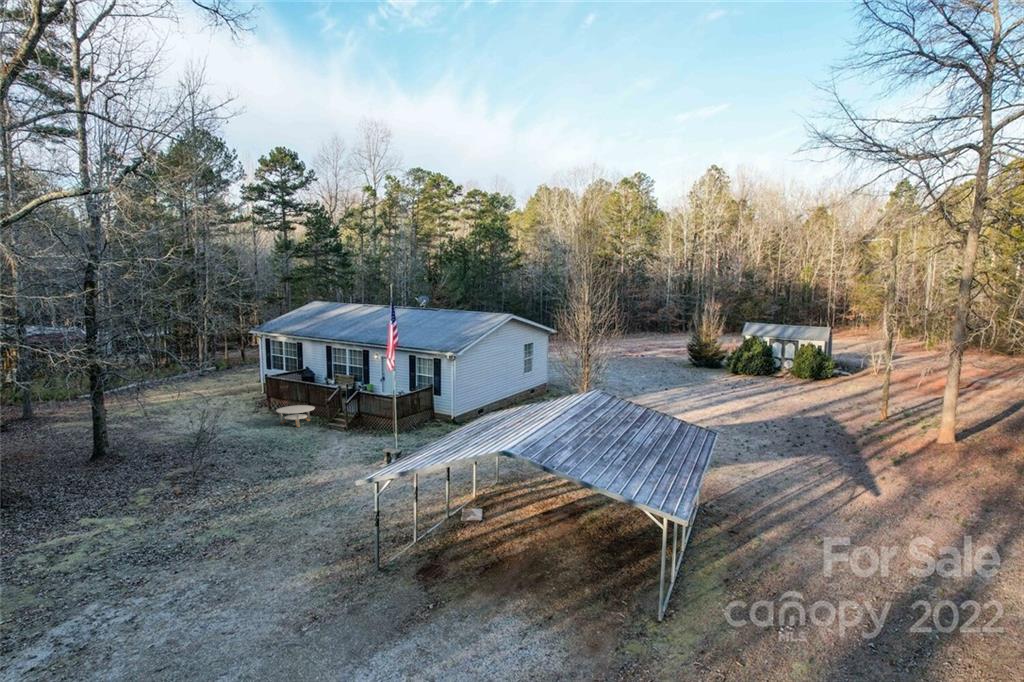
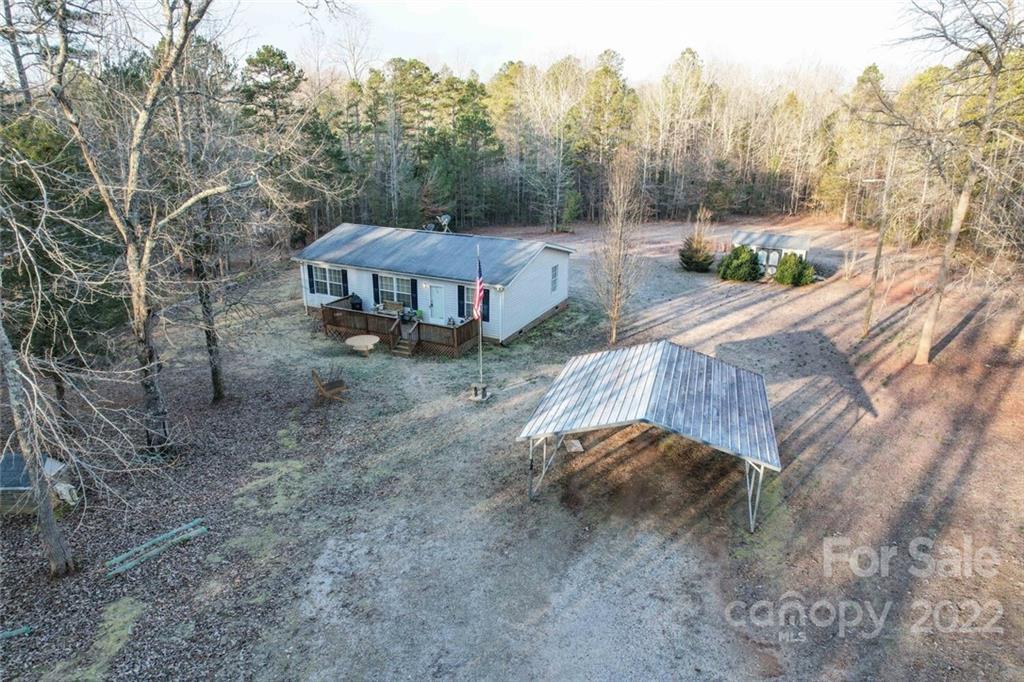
lounge chair: none [205,425,248,467] -> present [312,369,346,406]

